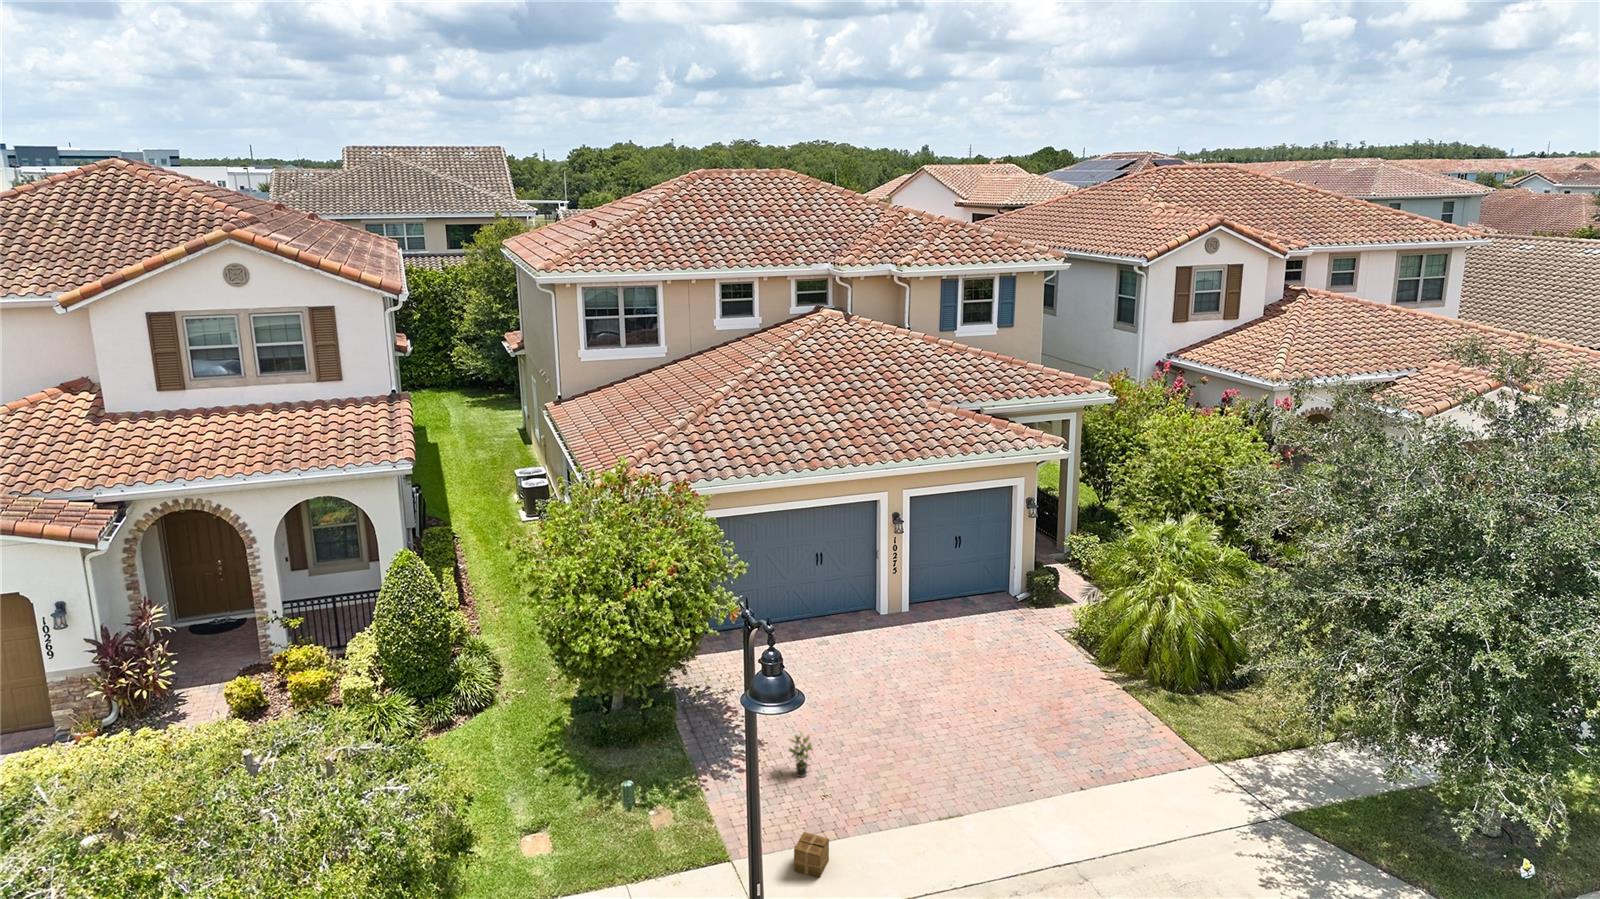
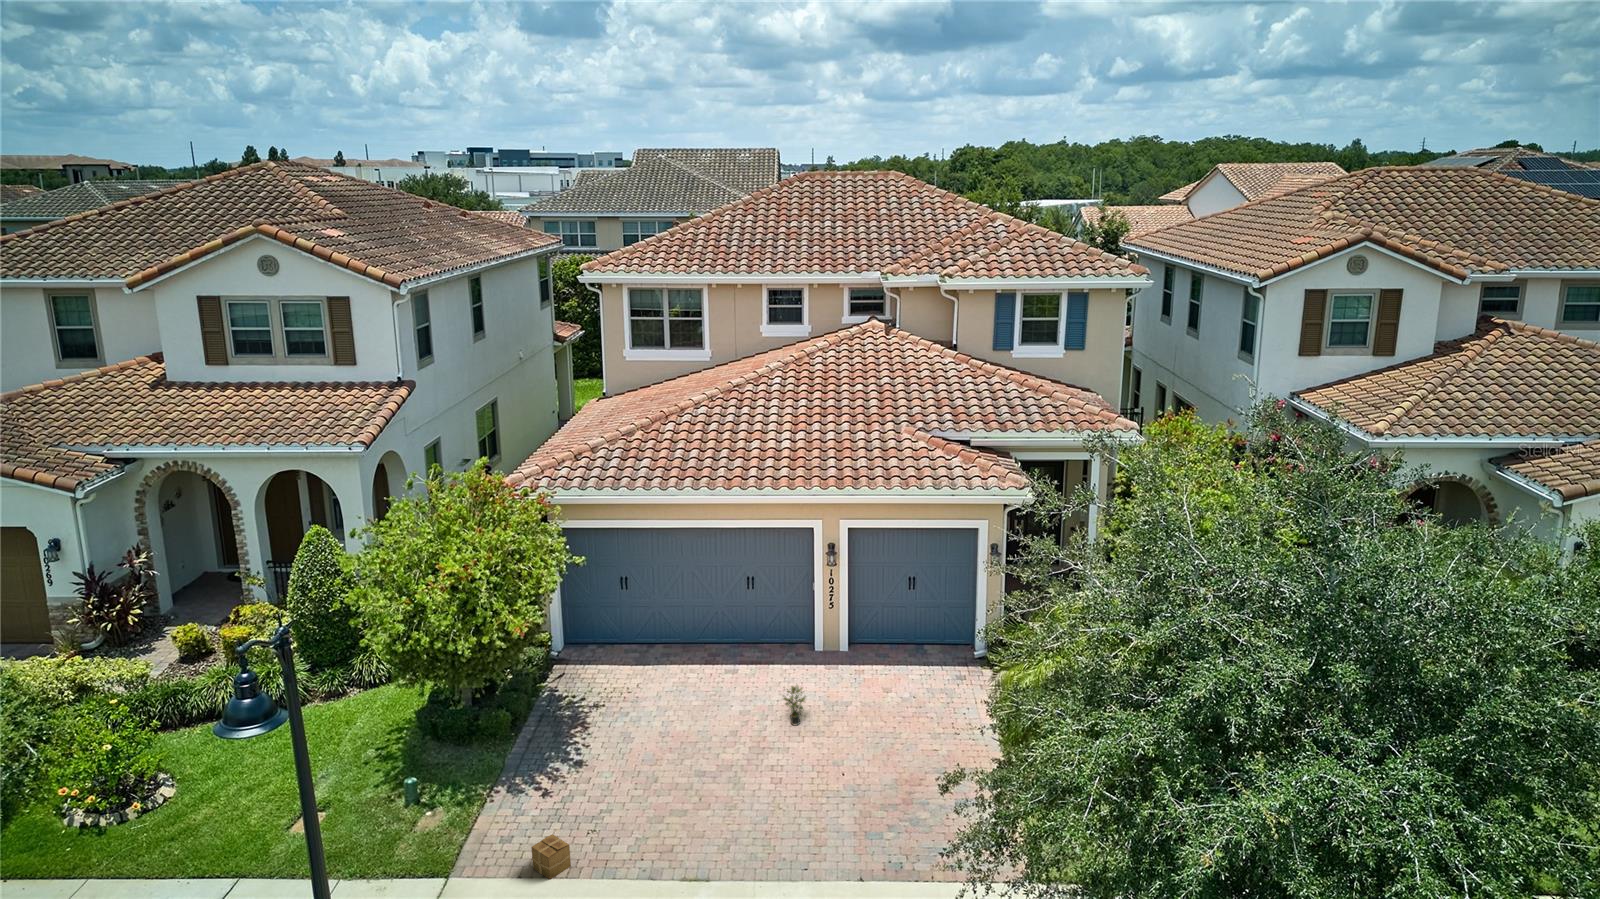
potted plant: present [789,733,812,777] -> present [784,685,805,725]

